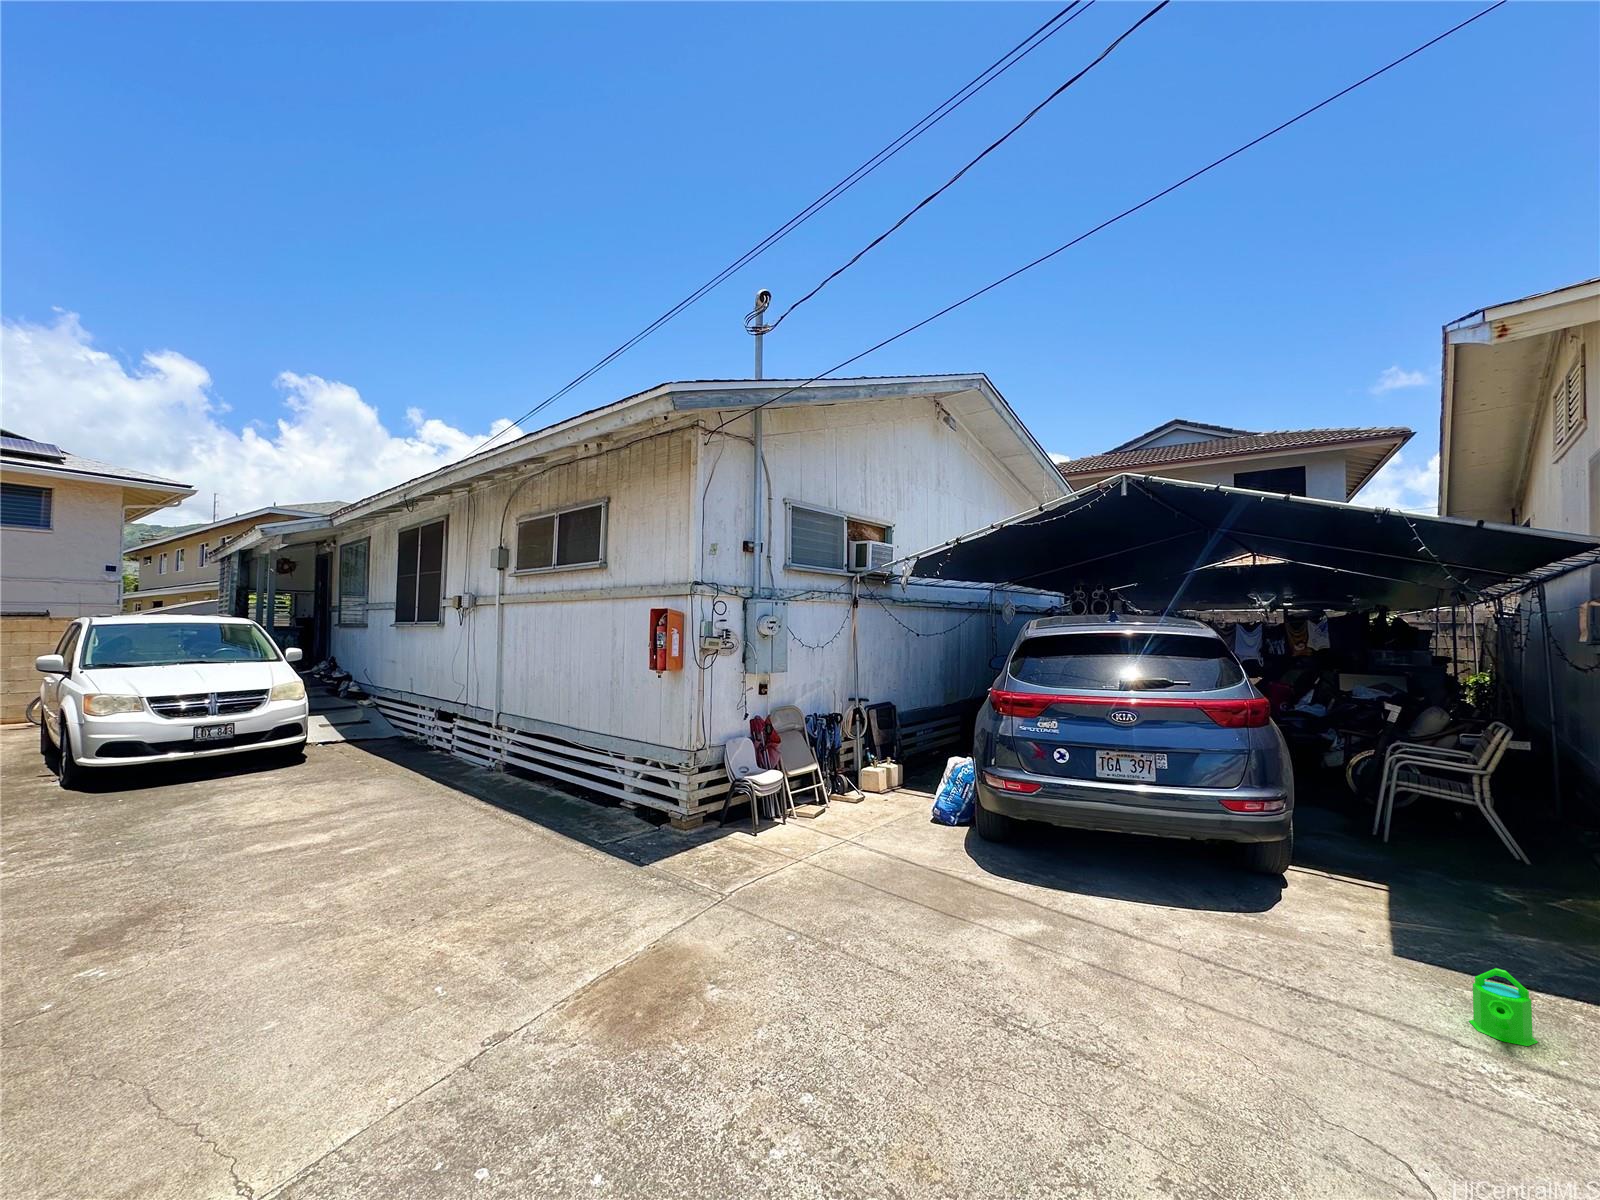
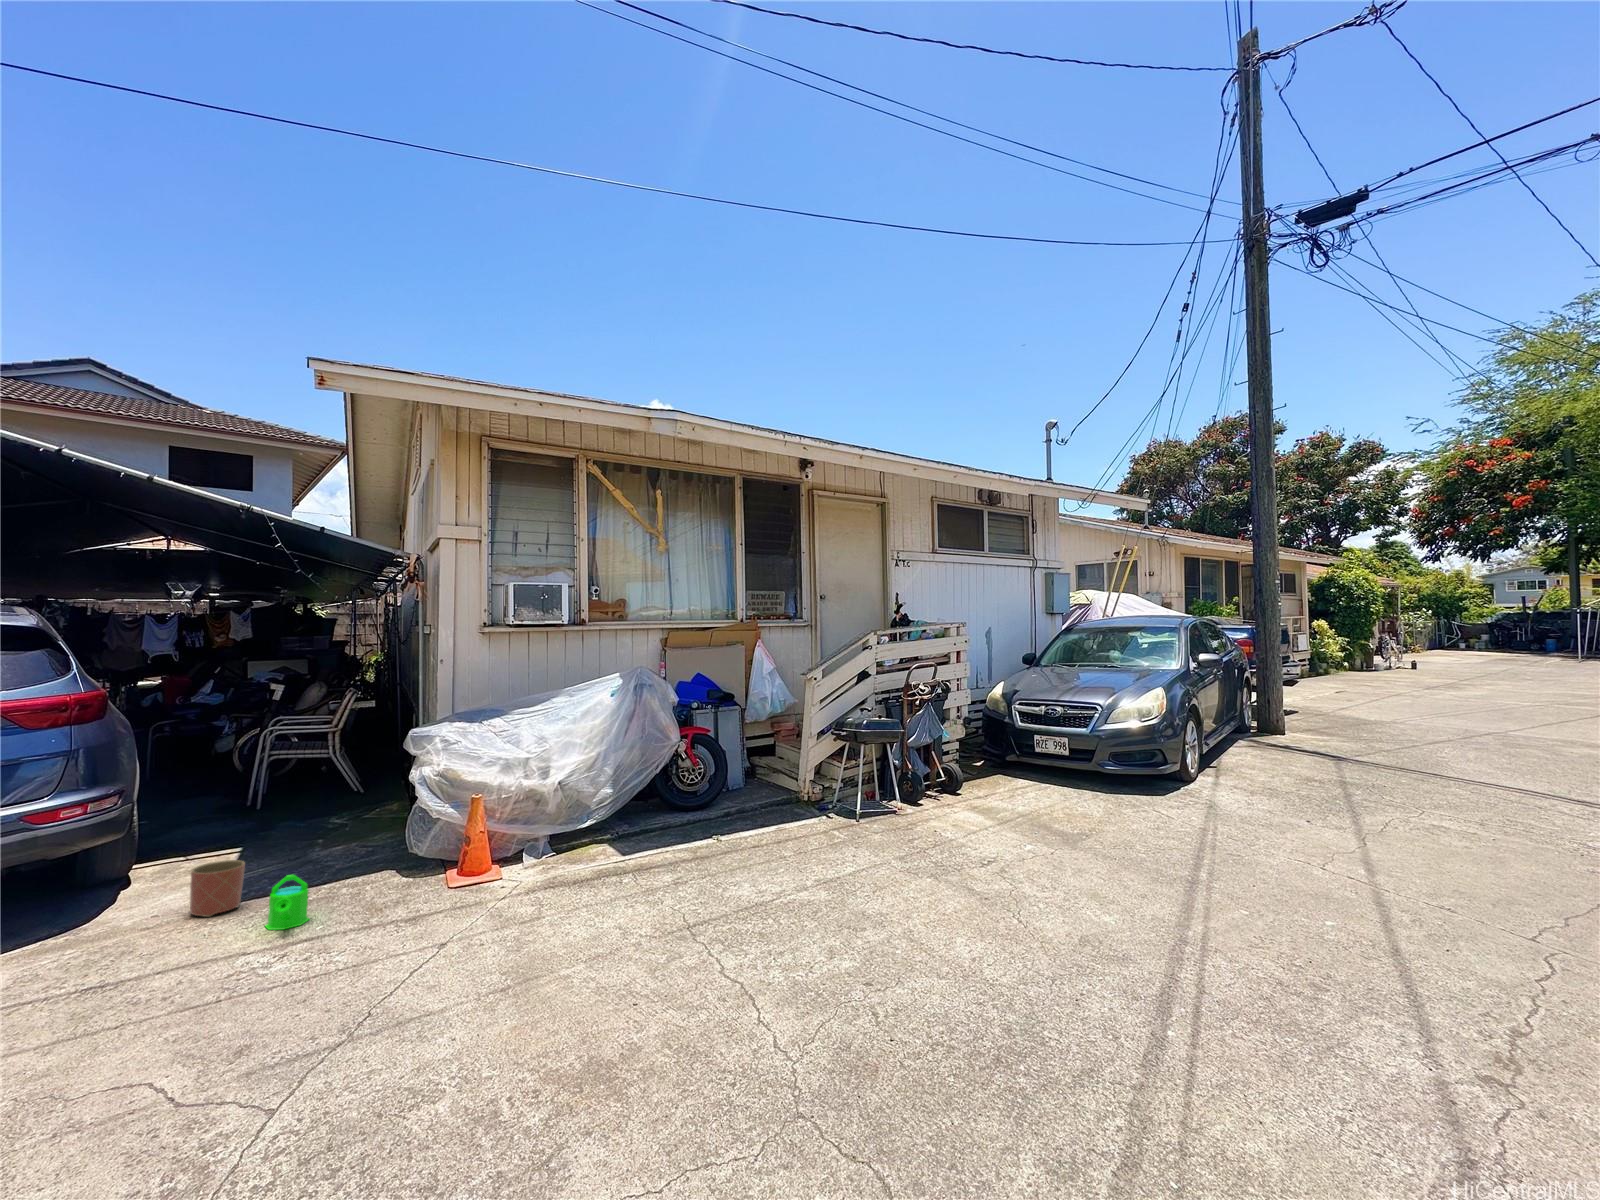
planter: none [1361,909,1424,977] -> present [190,860,245,917]

